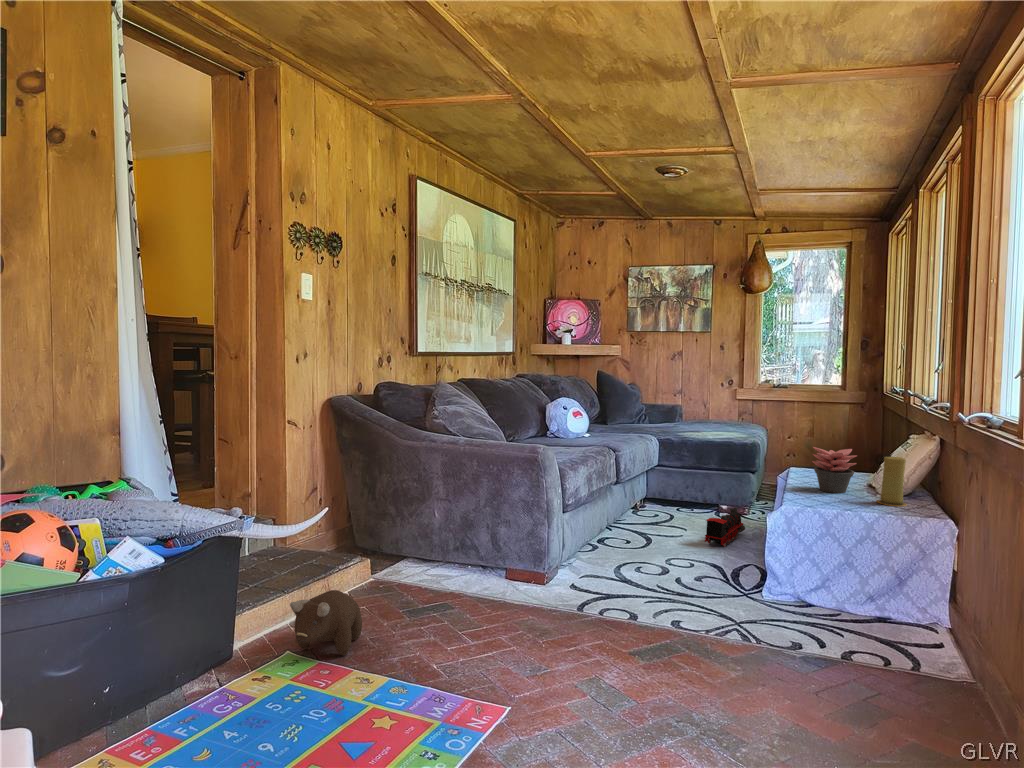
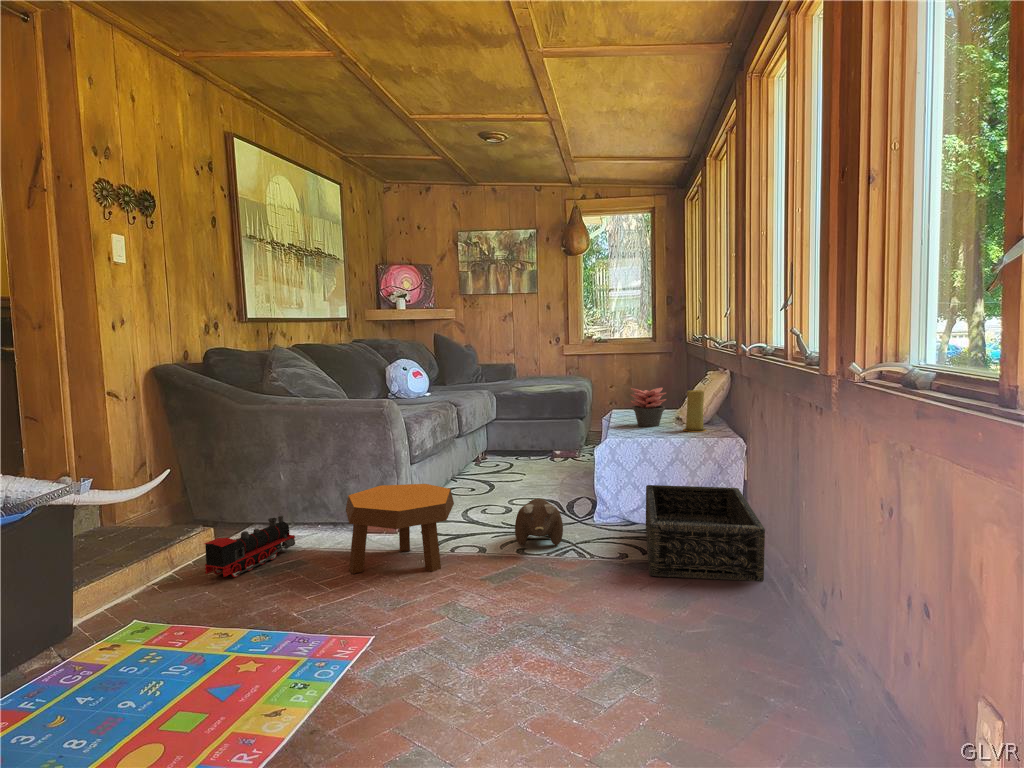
toy train: present [705,508,745,547] -> present [204,515,295,577]
footstool: none [493,534,606,637] -> present [346,484,454,574]
basket: none [826,565,990,713] -> present [646,485,765,582]
plush toy: present [290,590,362,656] -> present [515,498,563,545]

